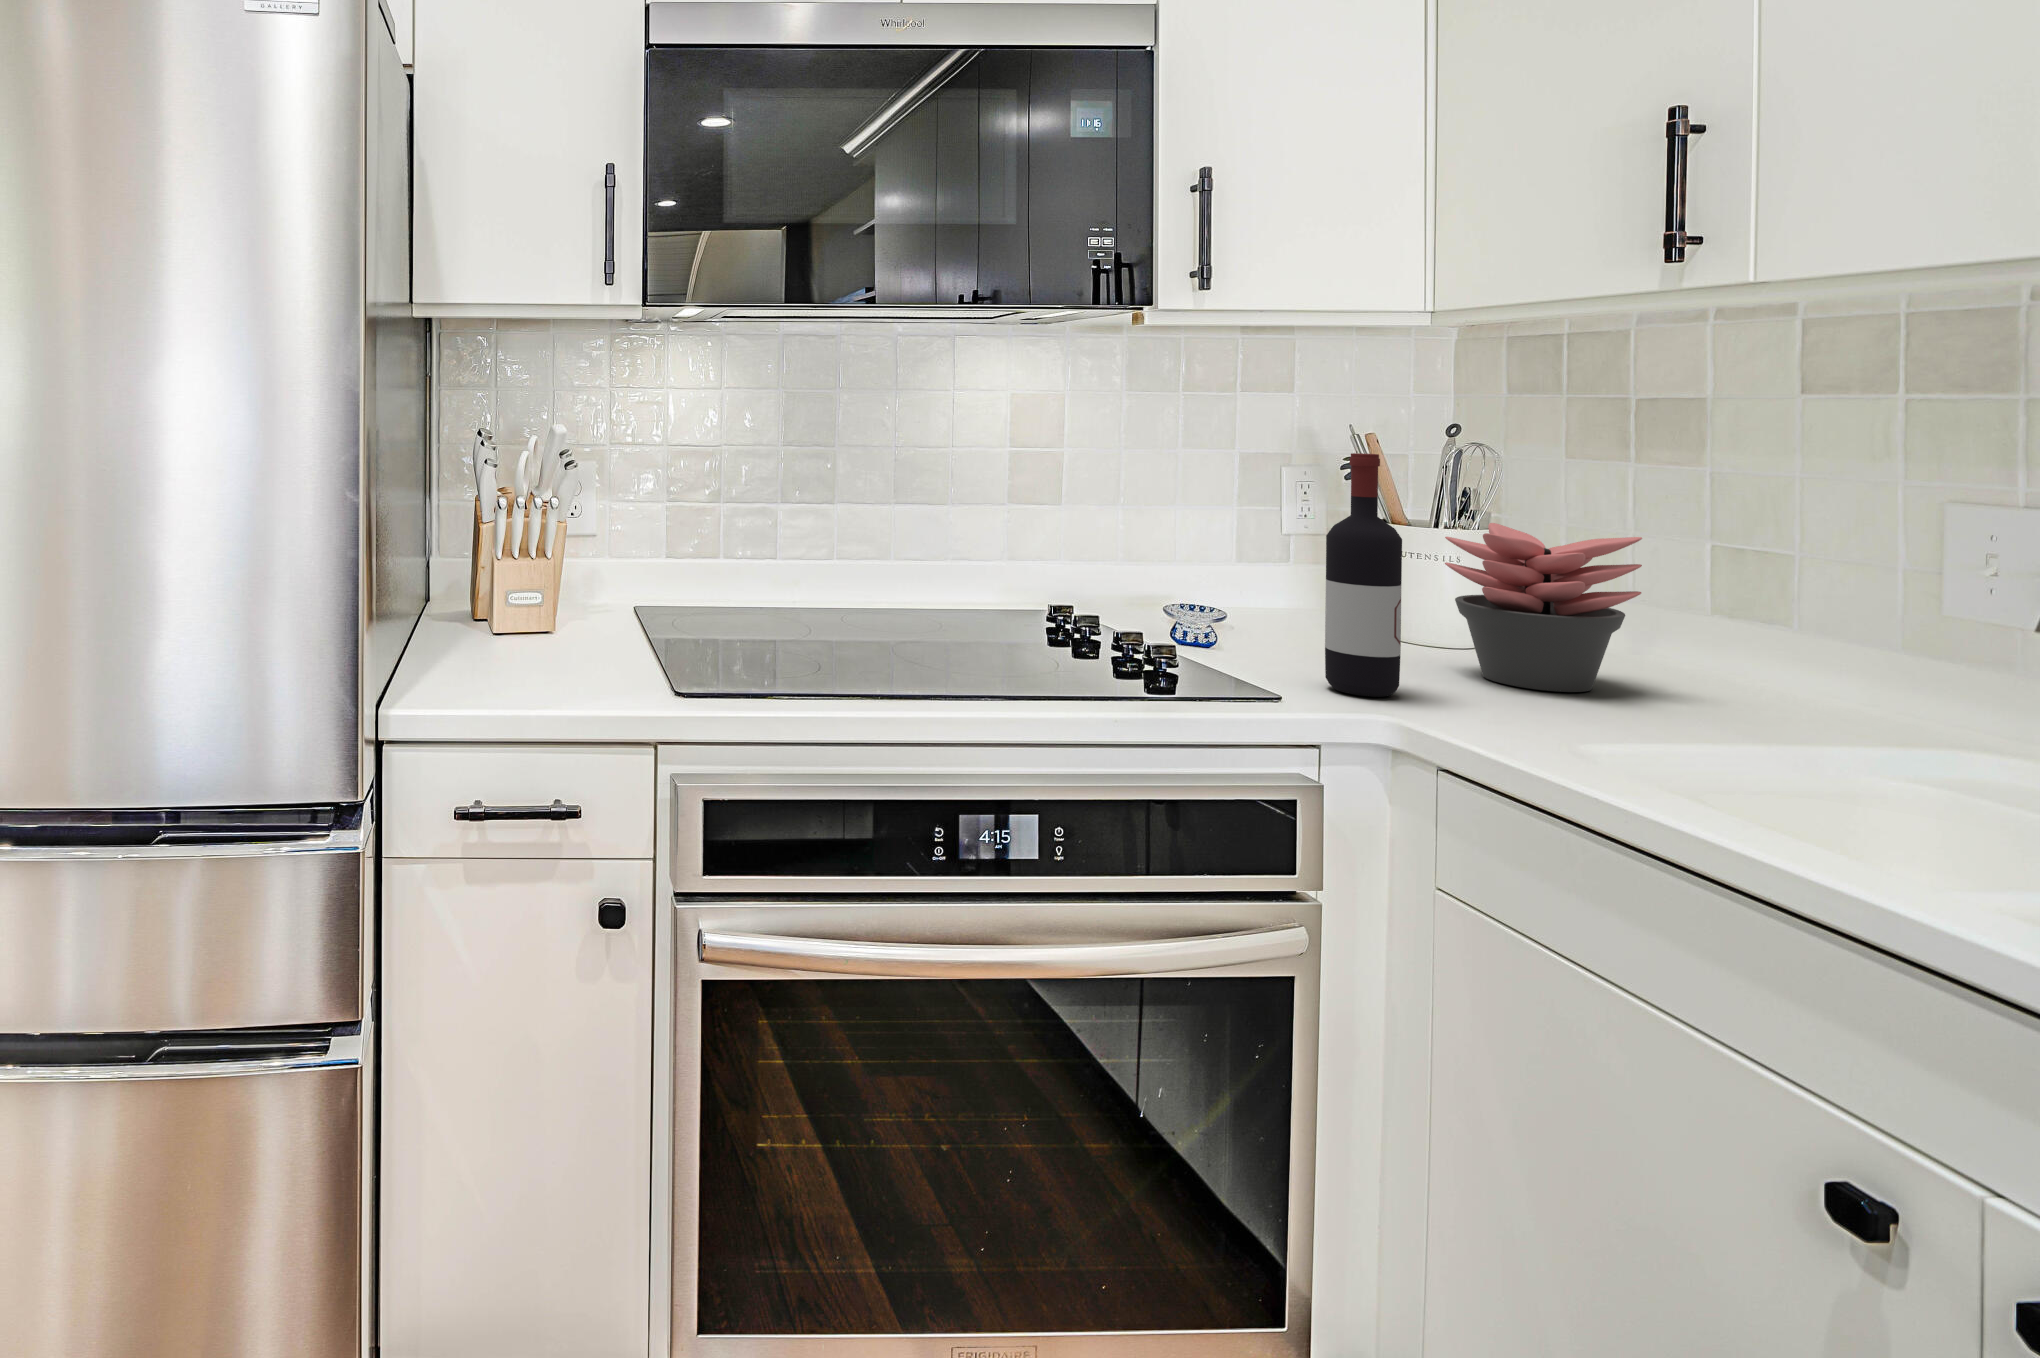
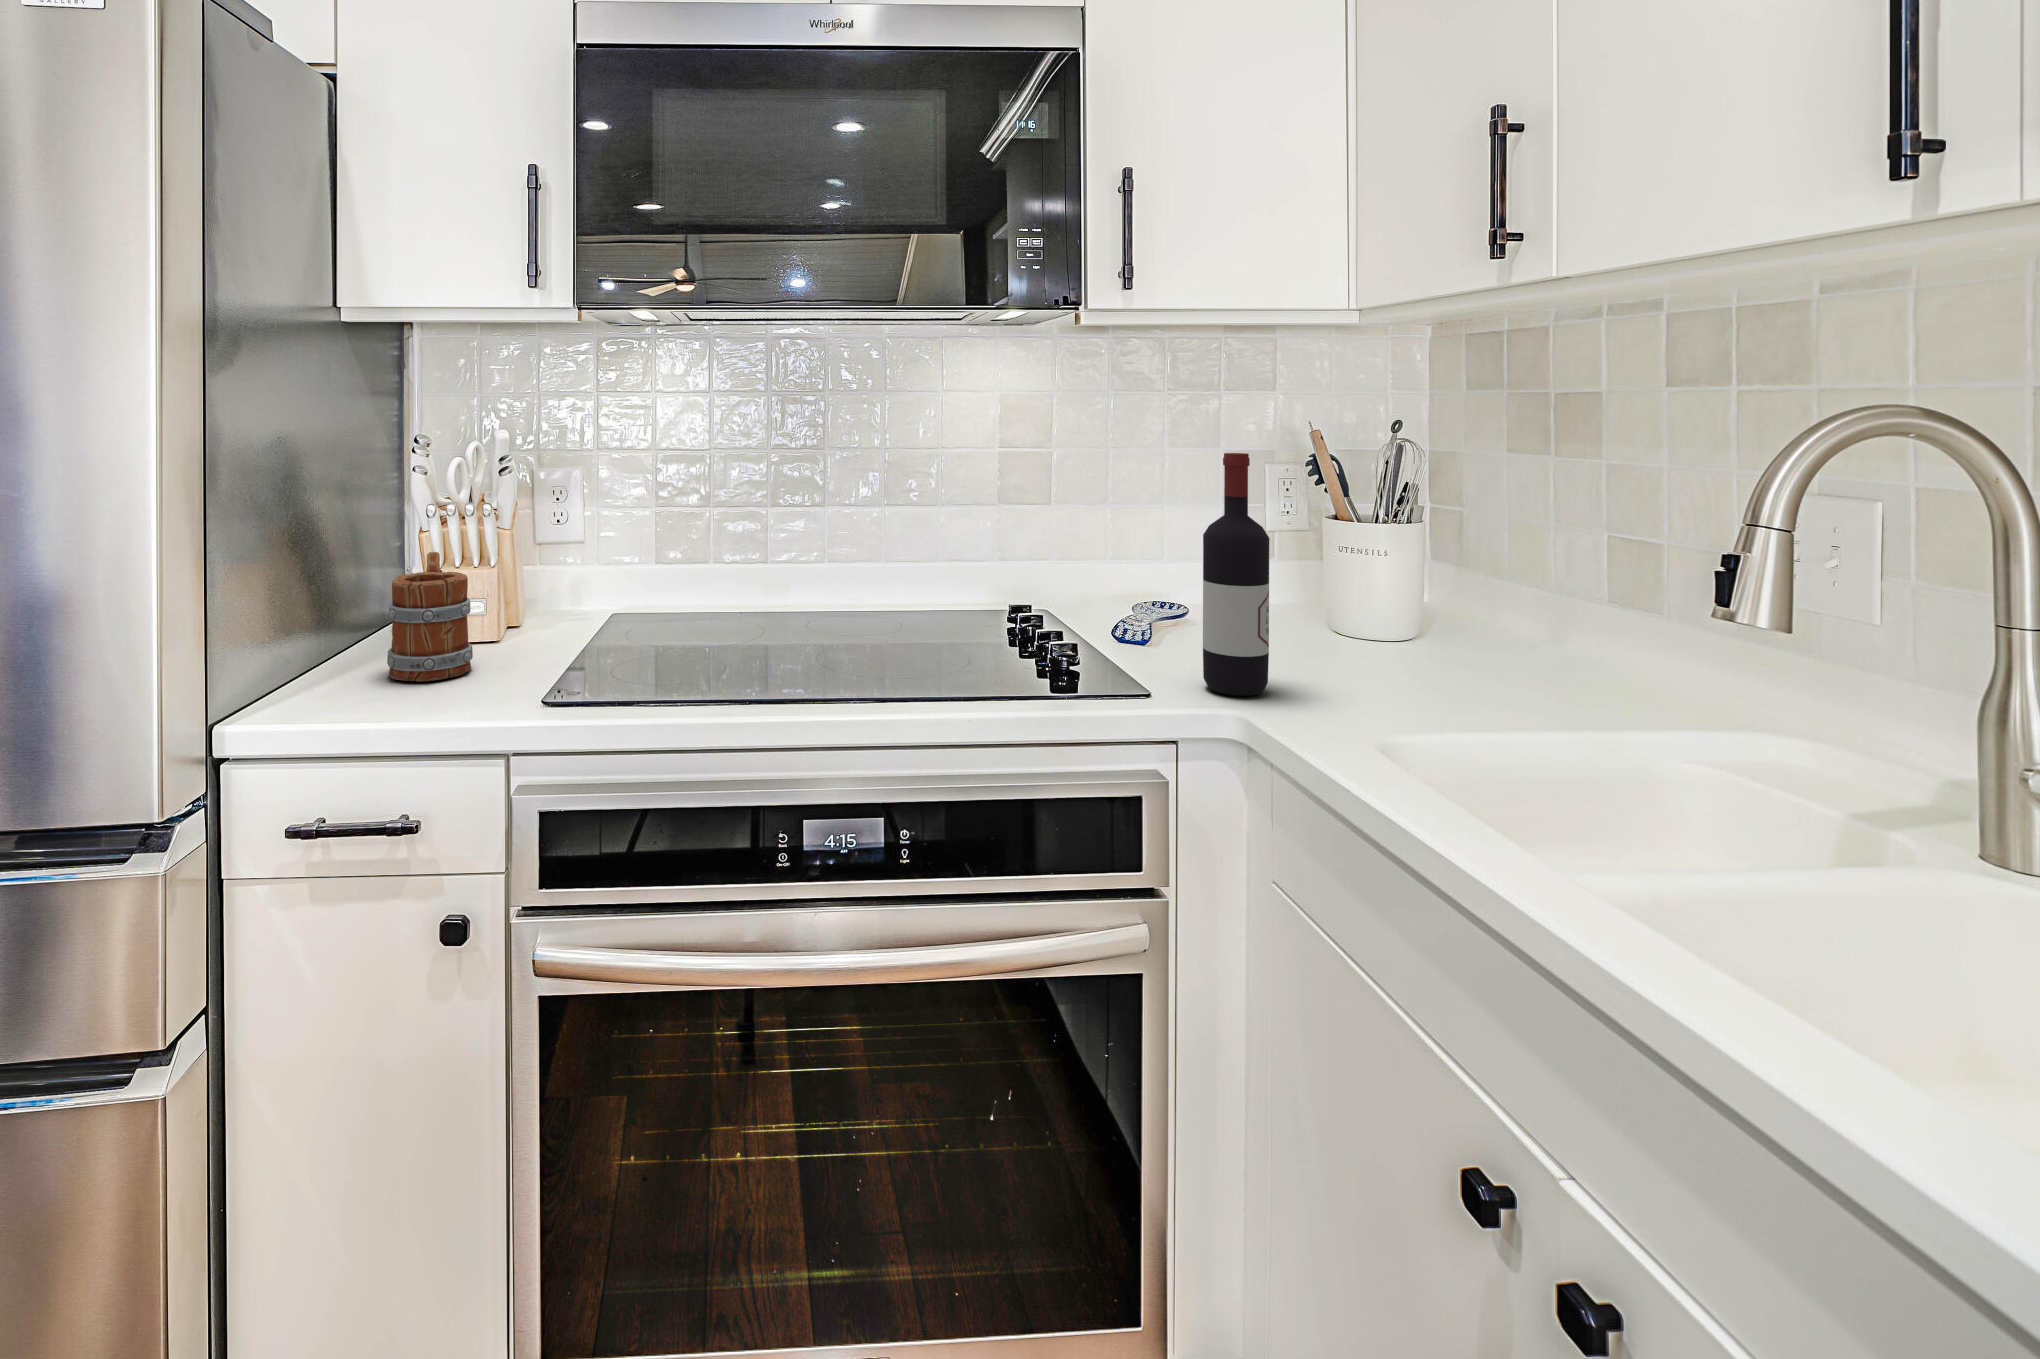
succulent plant: present [1445,523,1642,692] -> none [1343,518,1509,688]
mug: none [490,547,574,673] -> present [387,552,473,681]

